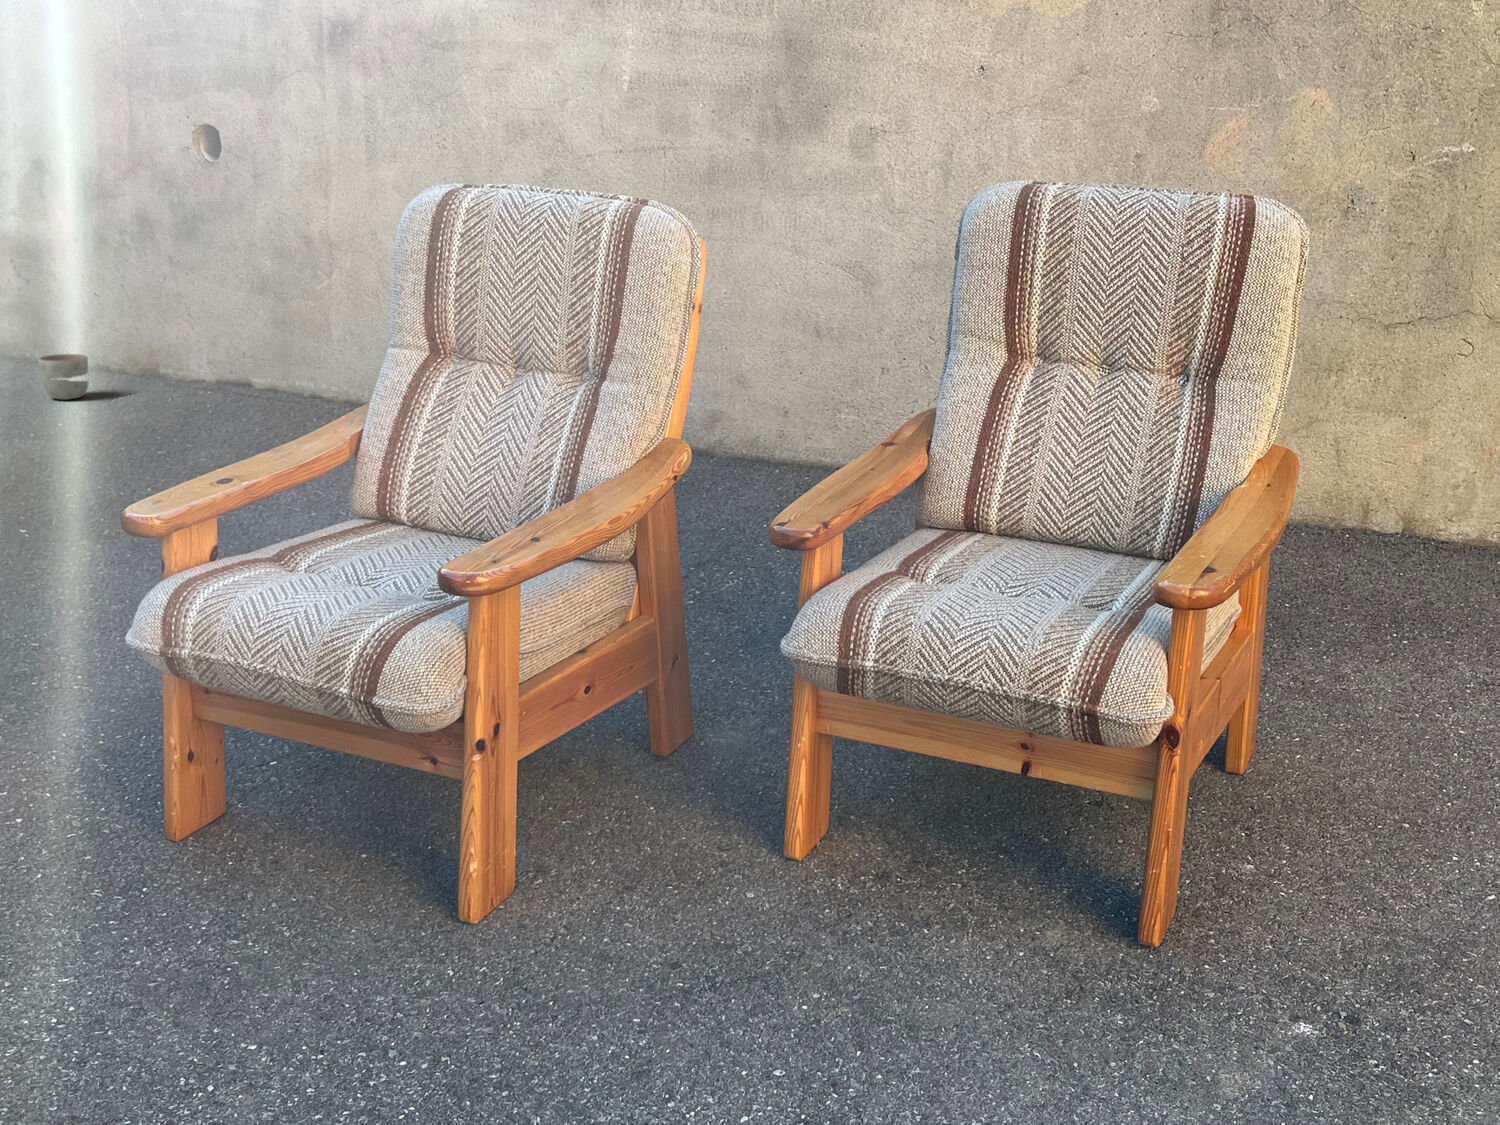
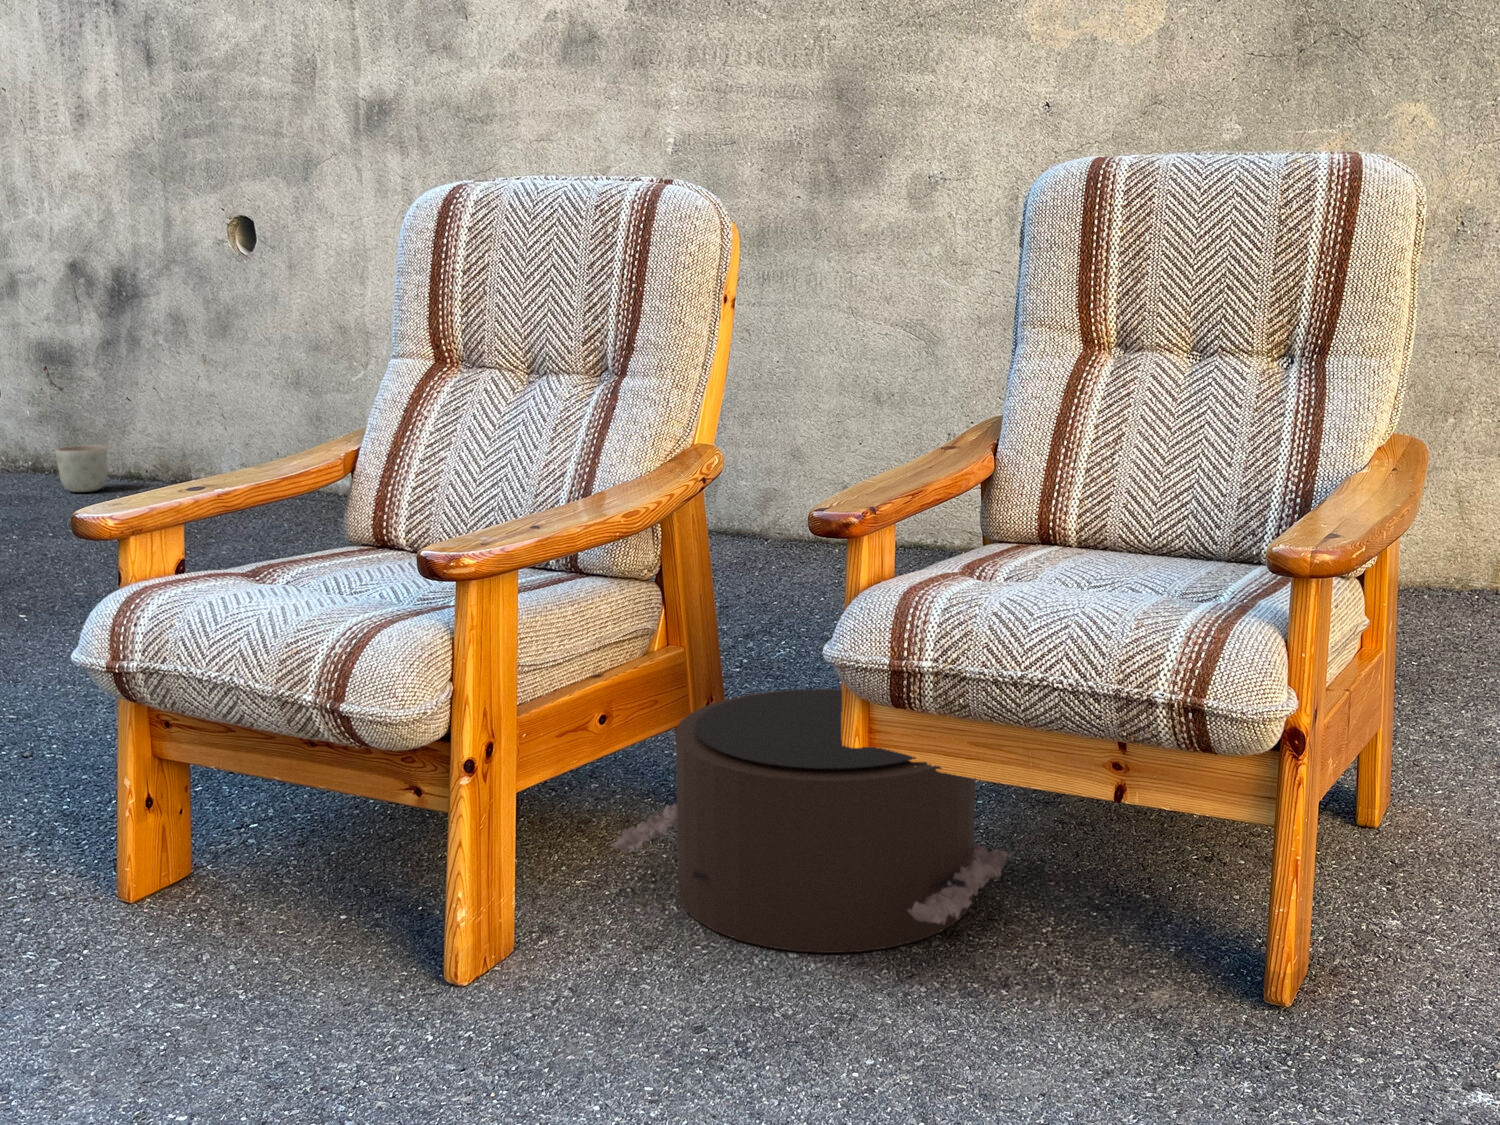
pouf: none [592,657,935,894] -> present [611,689,1012,953]

